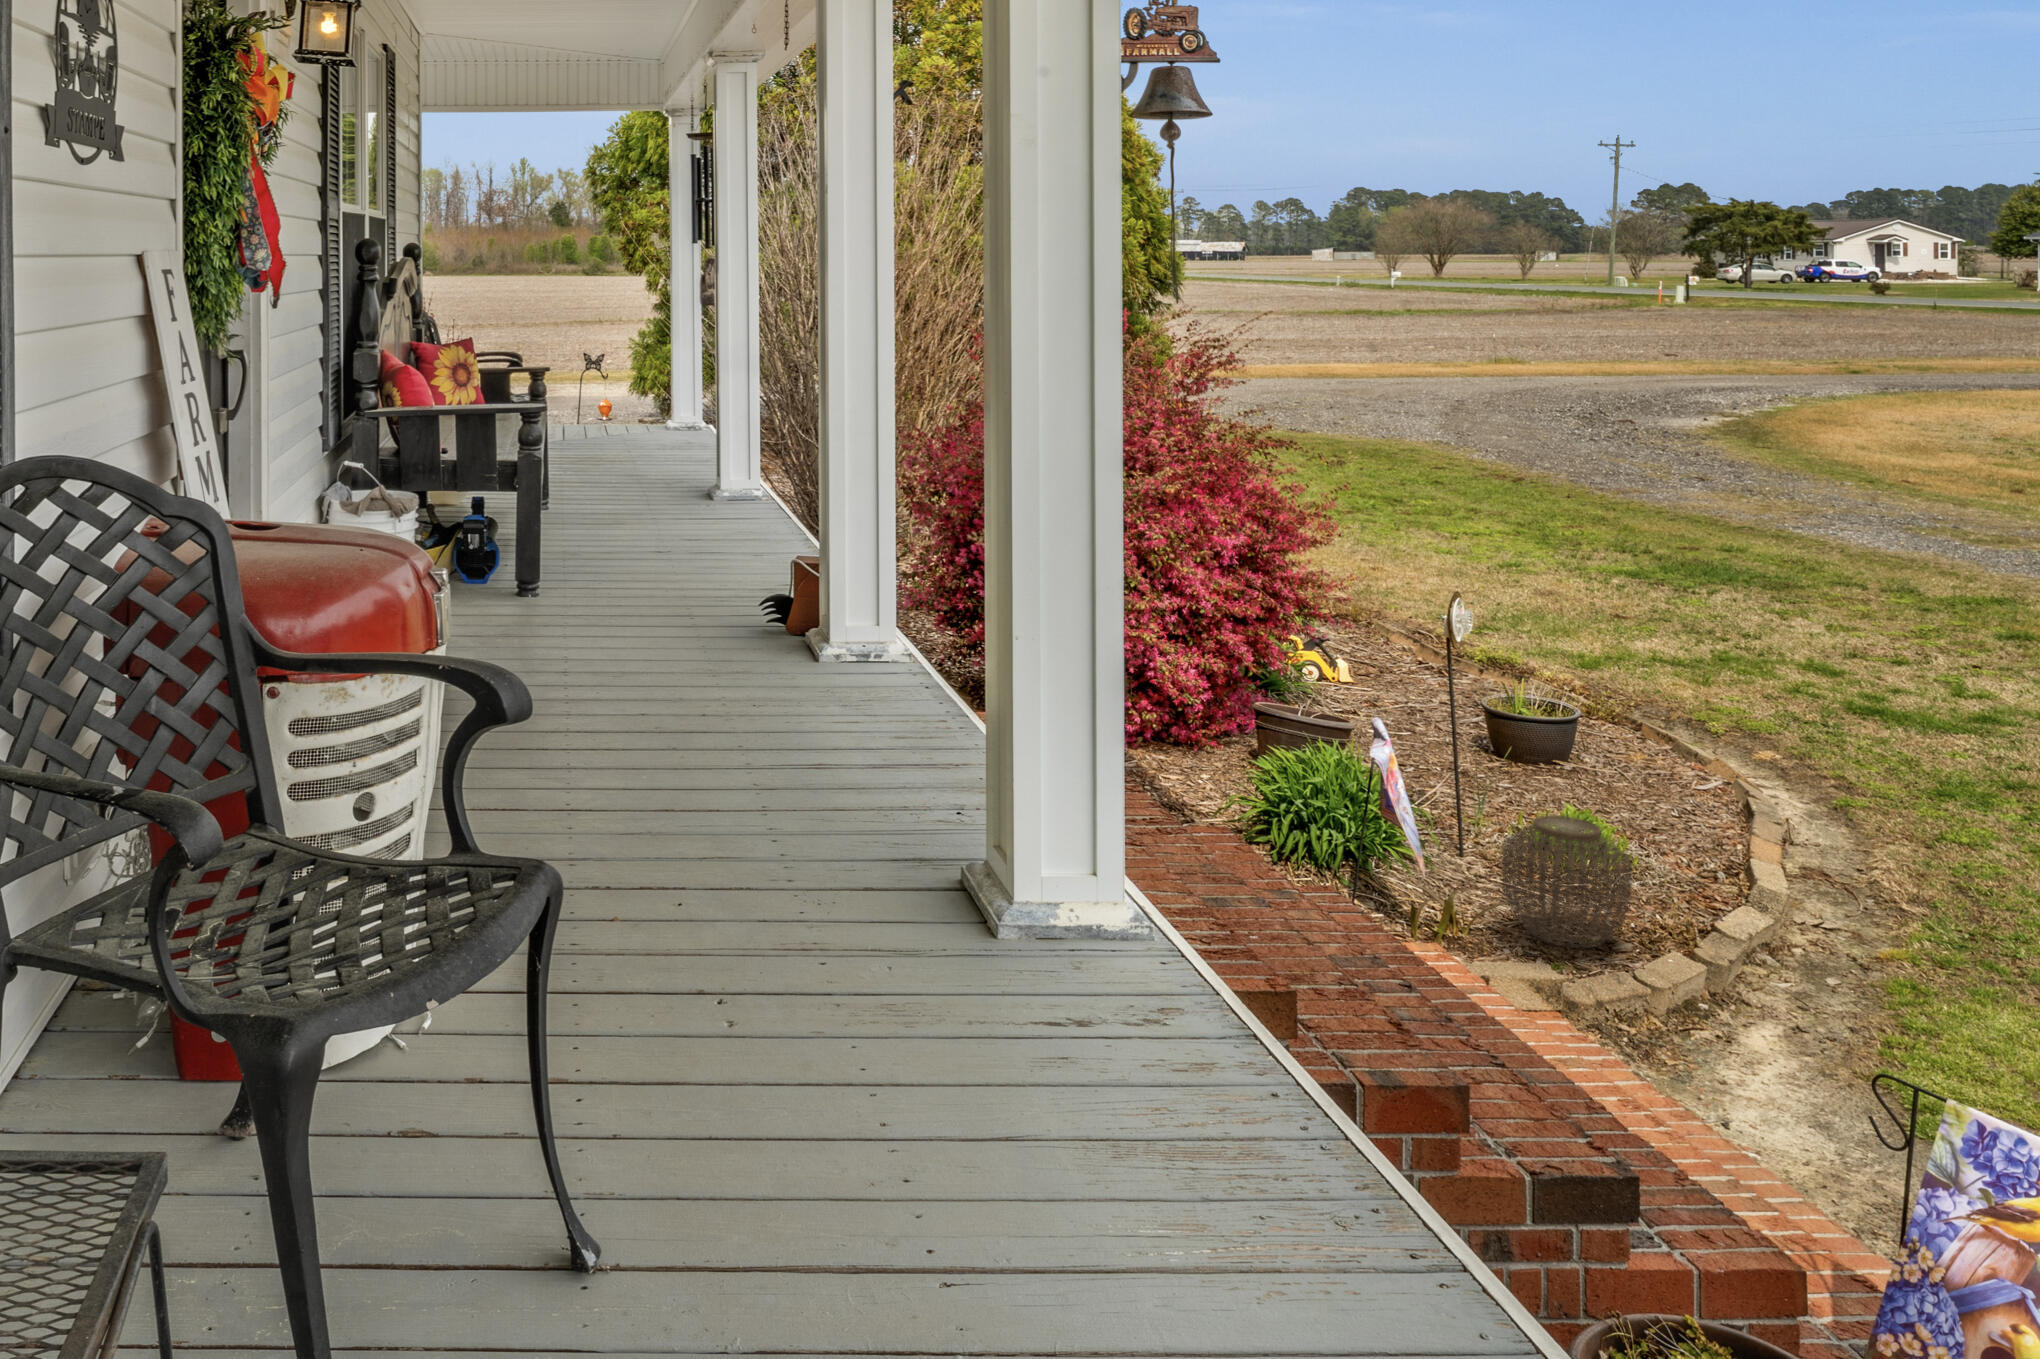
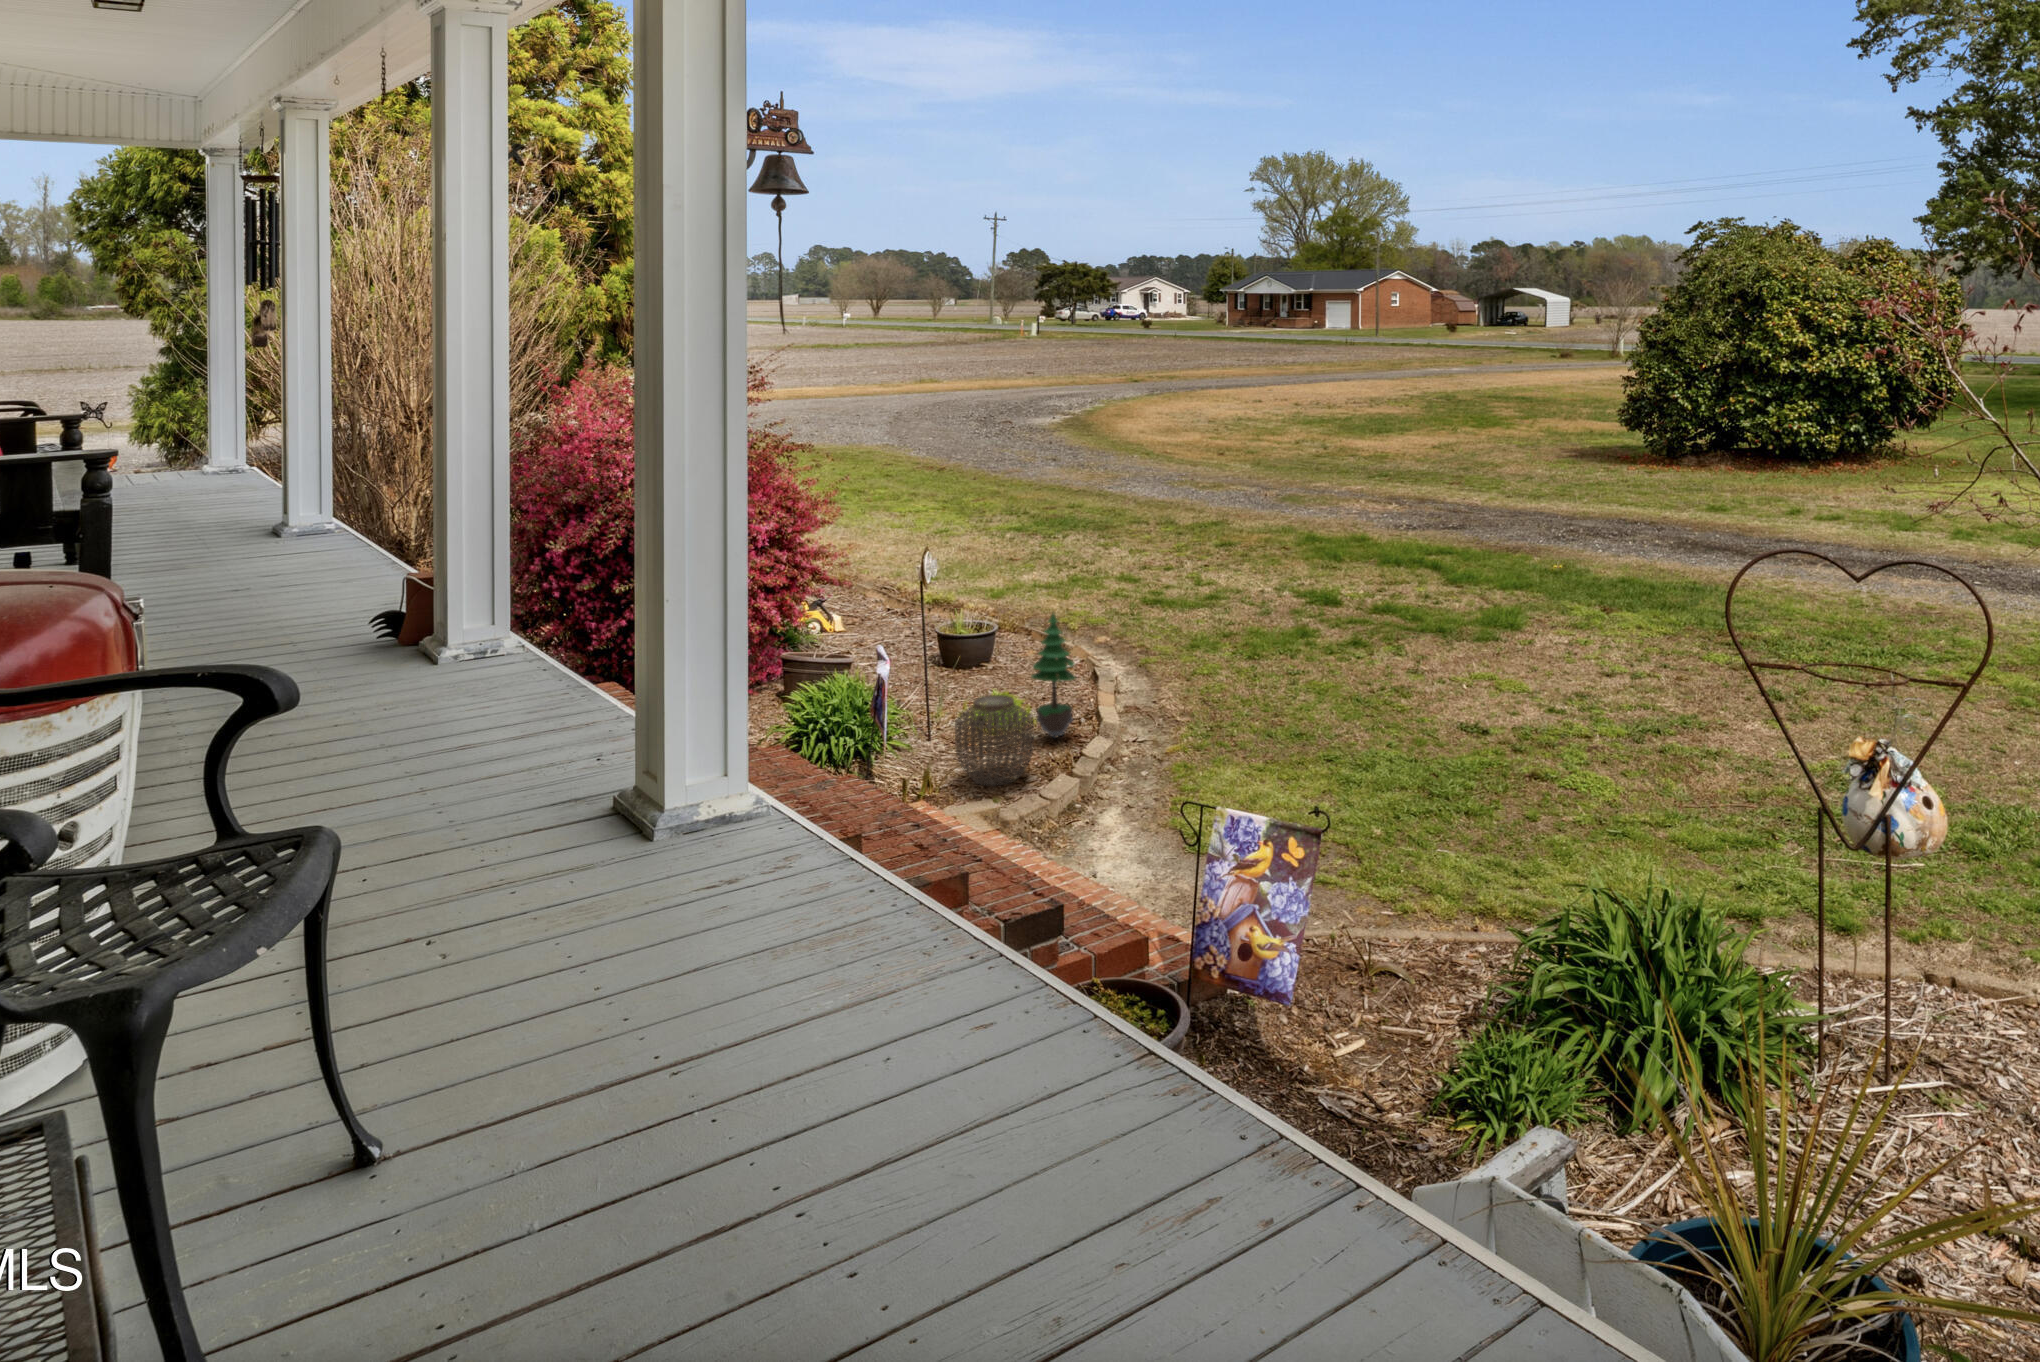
potted tree: none [1635,711,1716,897] -> present [1031,613,1075,738]

